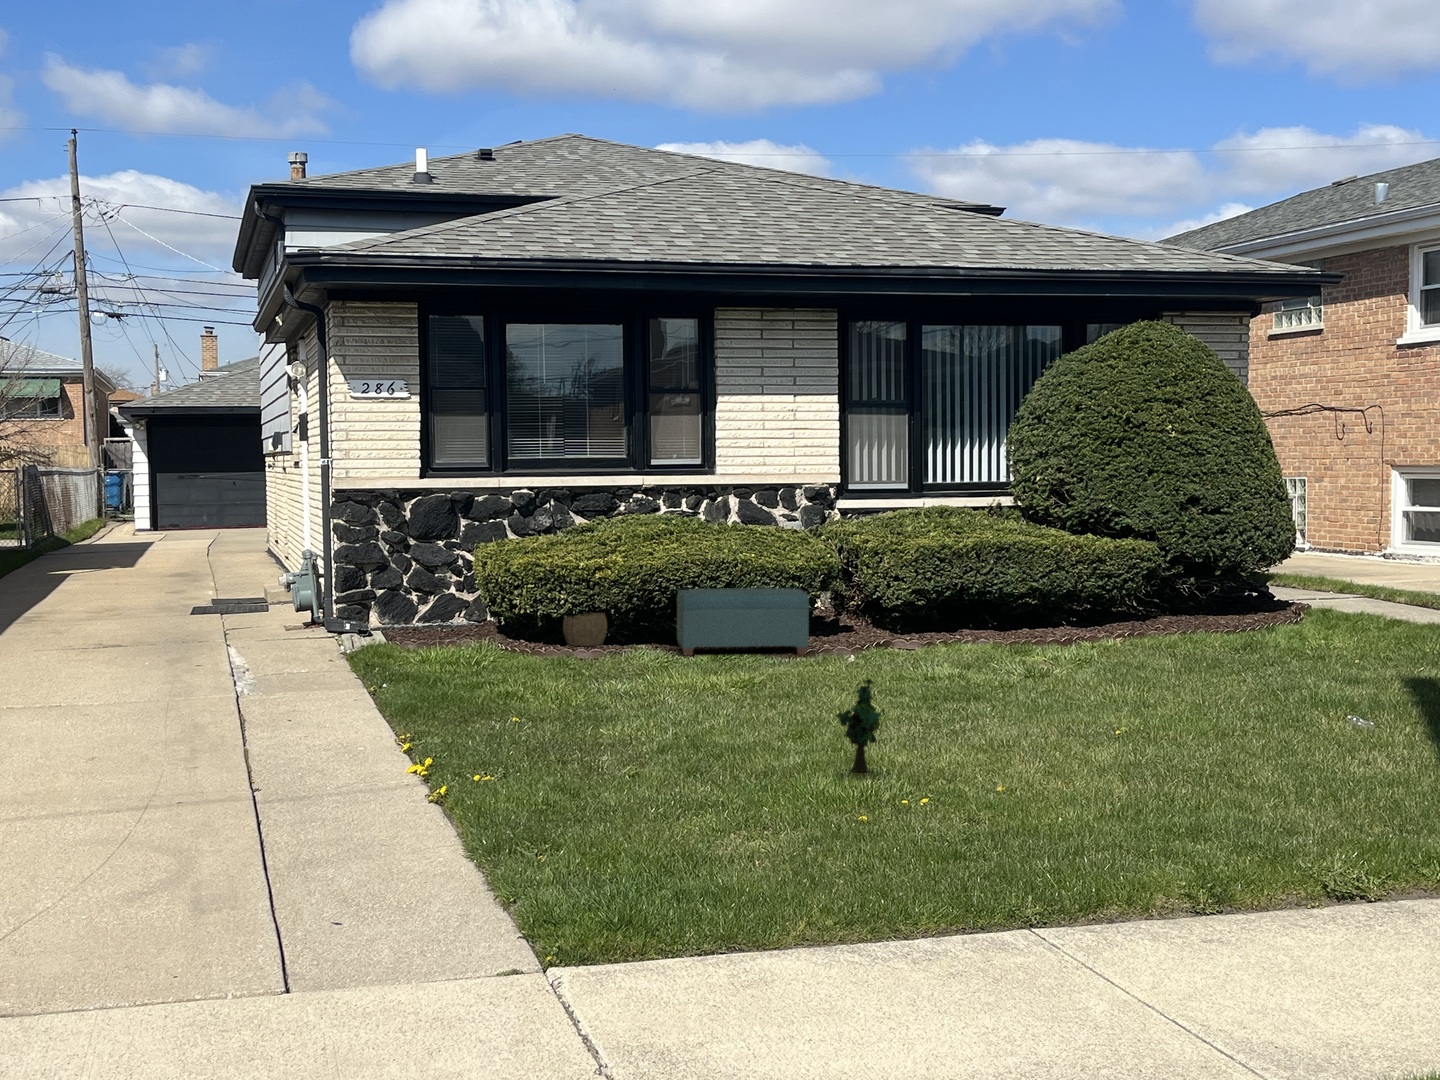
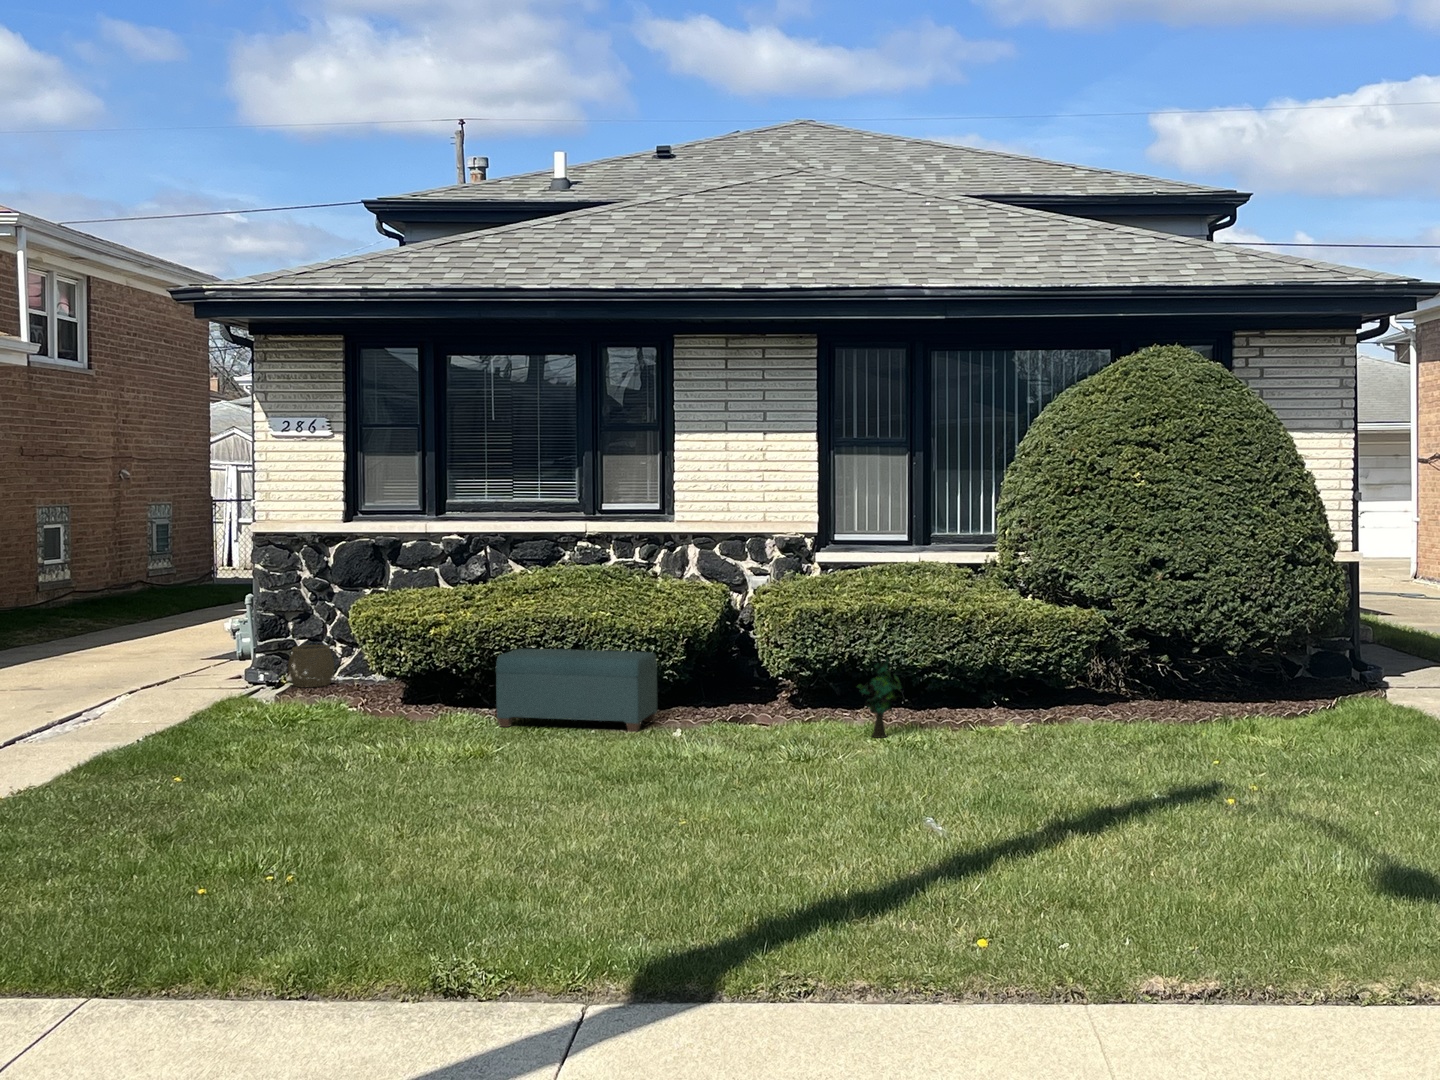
woven basket: present [563,612,607,646] -> present [288,645,334,687]
decorative plant: present [836,679,885,772] -> present [857,656,902,738]

